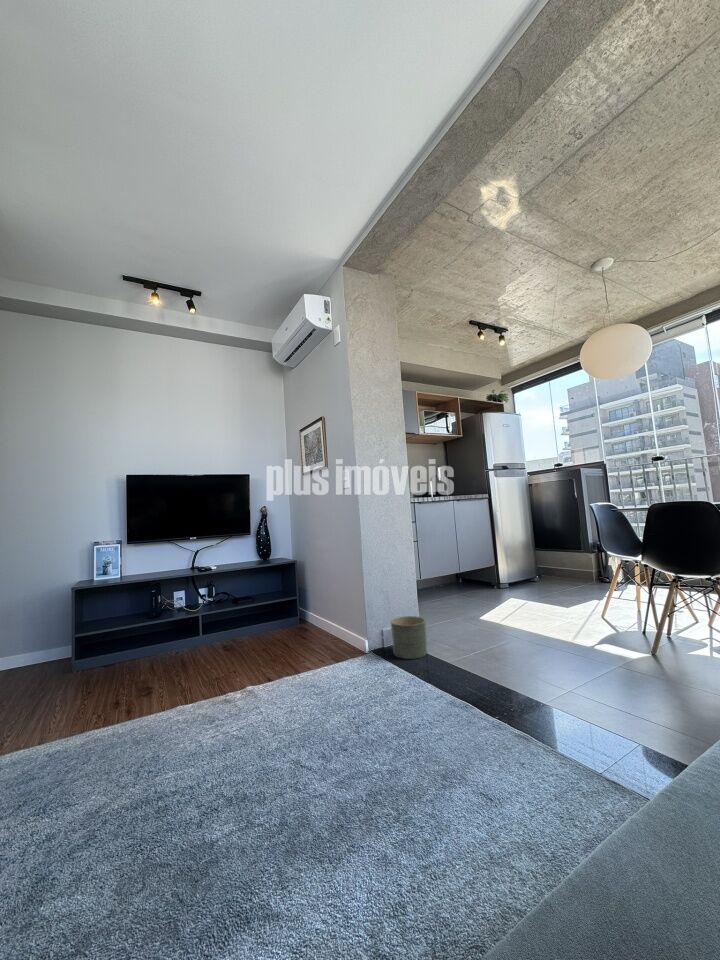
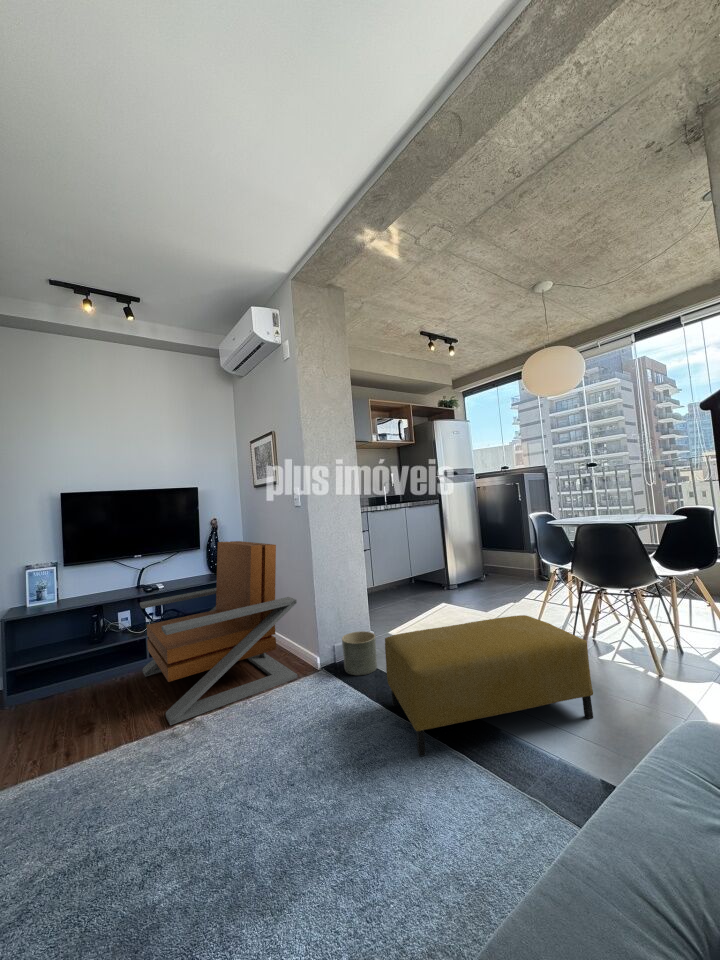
lounge chair: none [195,524,346,693] -> present [140,541,297,725]
ottoman: none [438,599,674,732] -> present [385,615,593,756]

